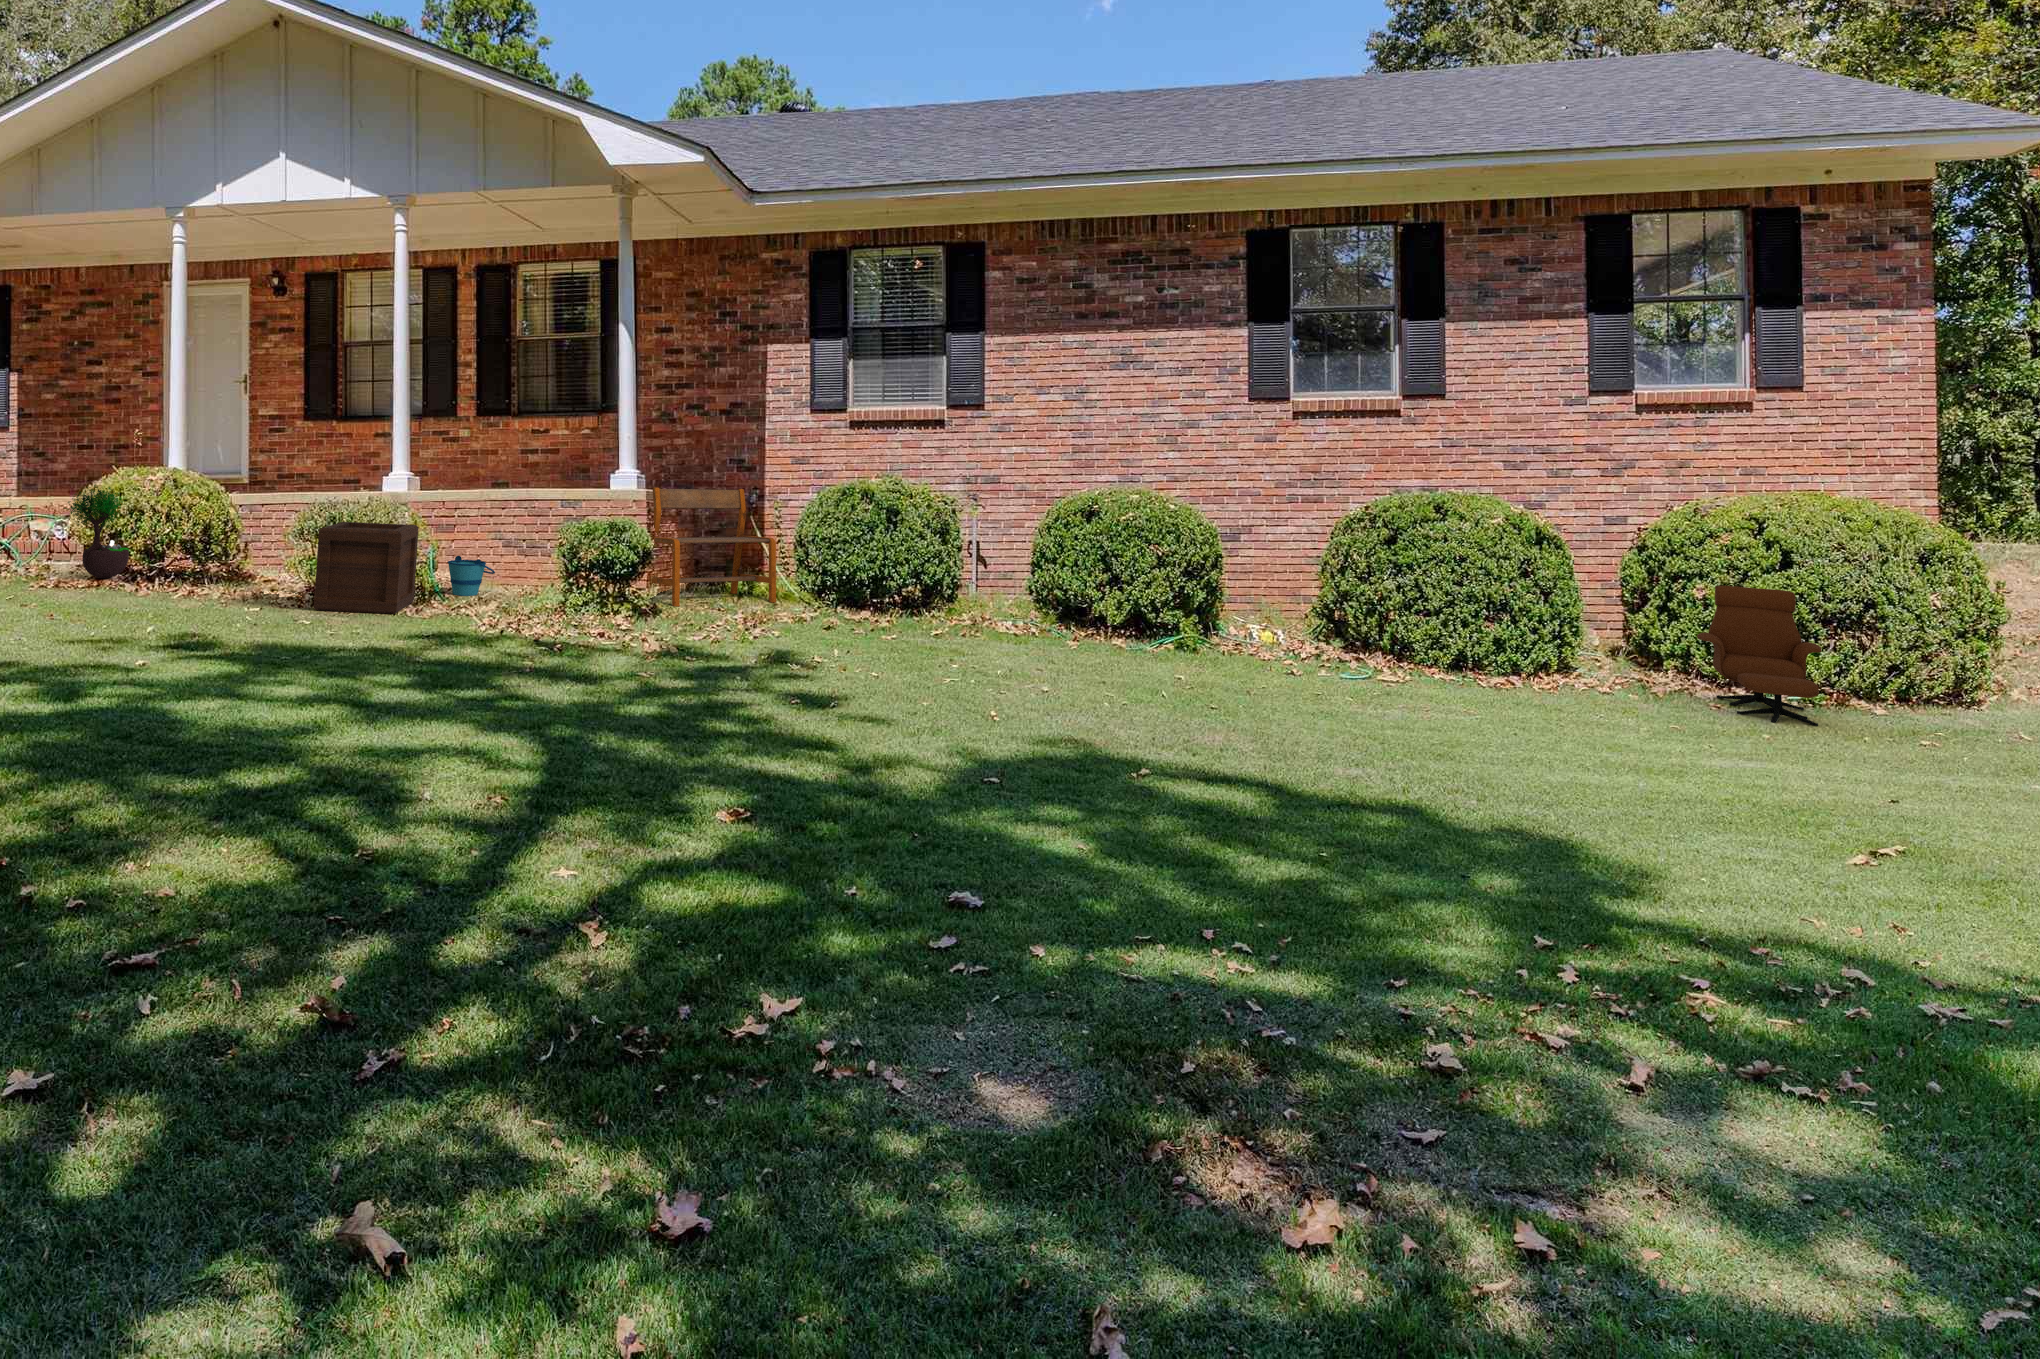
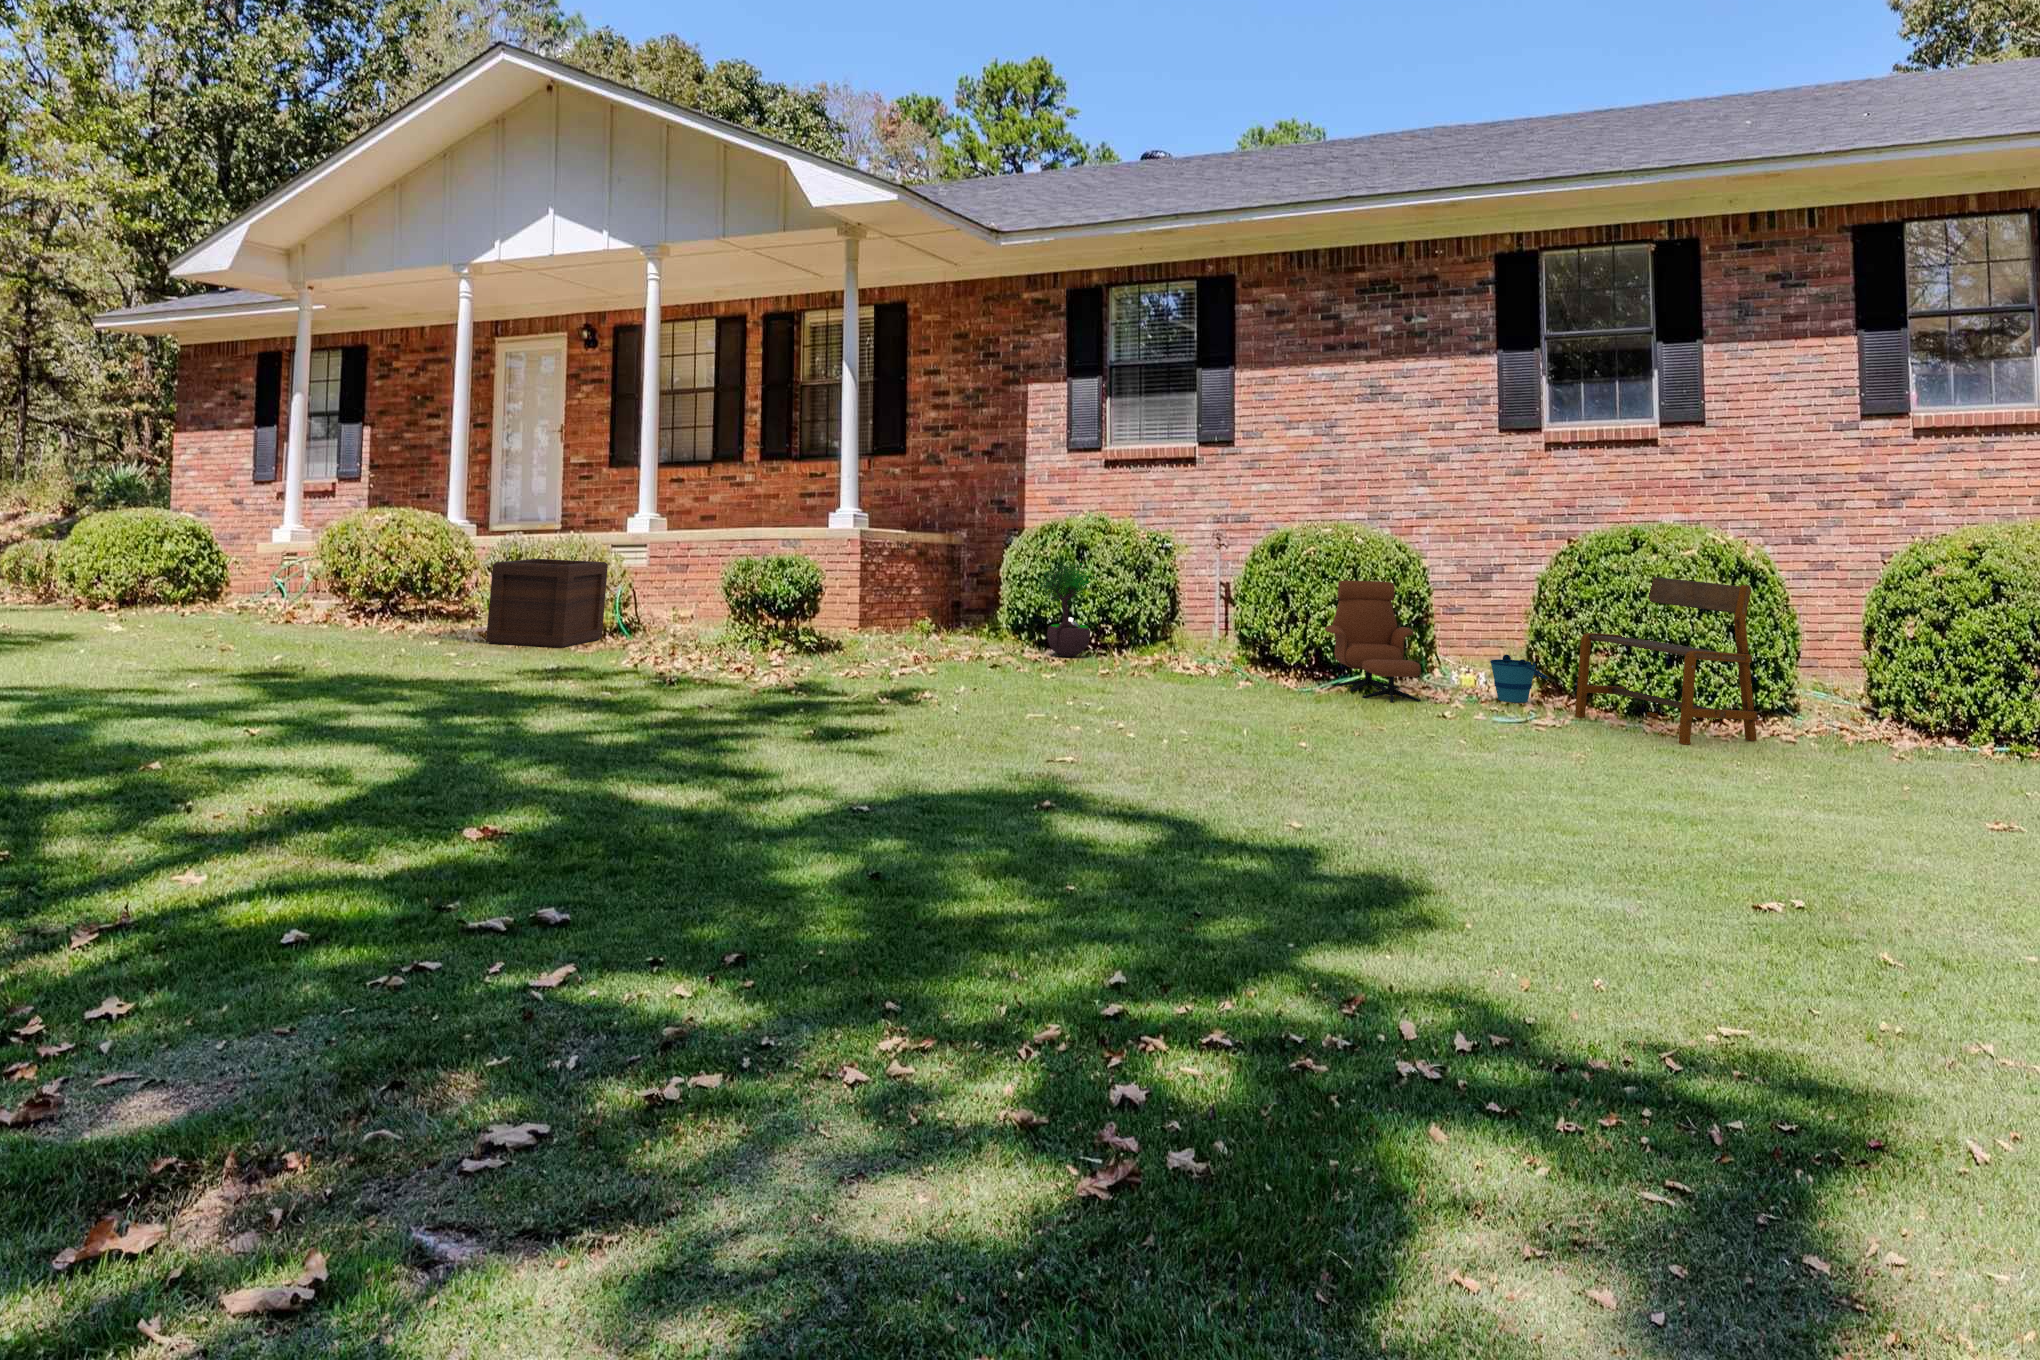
potted tree: present [64,485,129,578] -> present [1037,562,1091,657]
bench: present [652,487,776,607] -> present [1575,577,1757,745]
bucket: present [448,556,495,596] -> present [1490,655,1548,703]
lounge chair: present [1697,586,1822,726] -> present [1325,580,1421,702]

